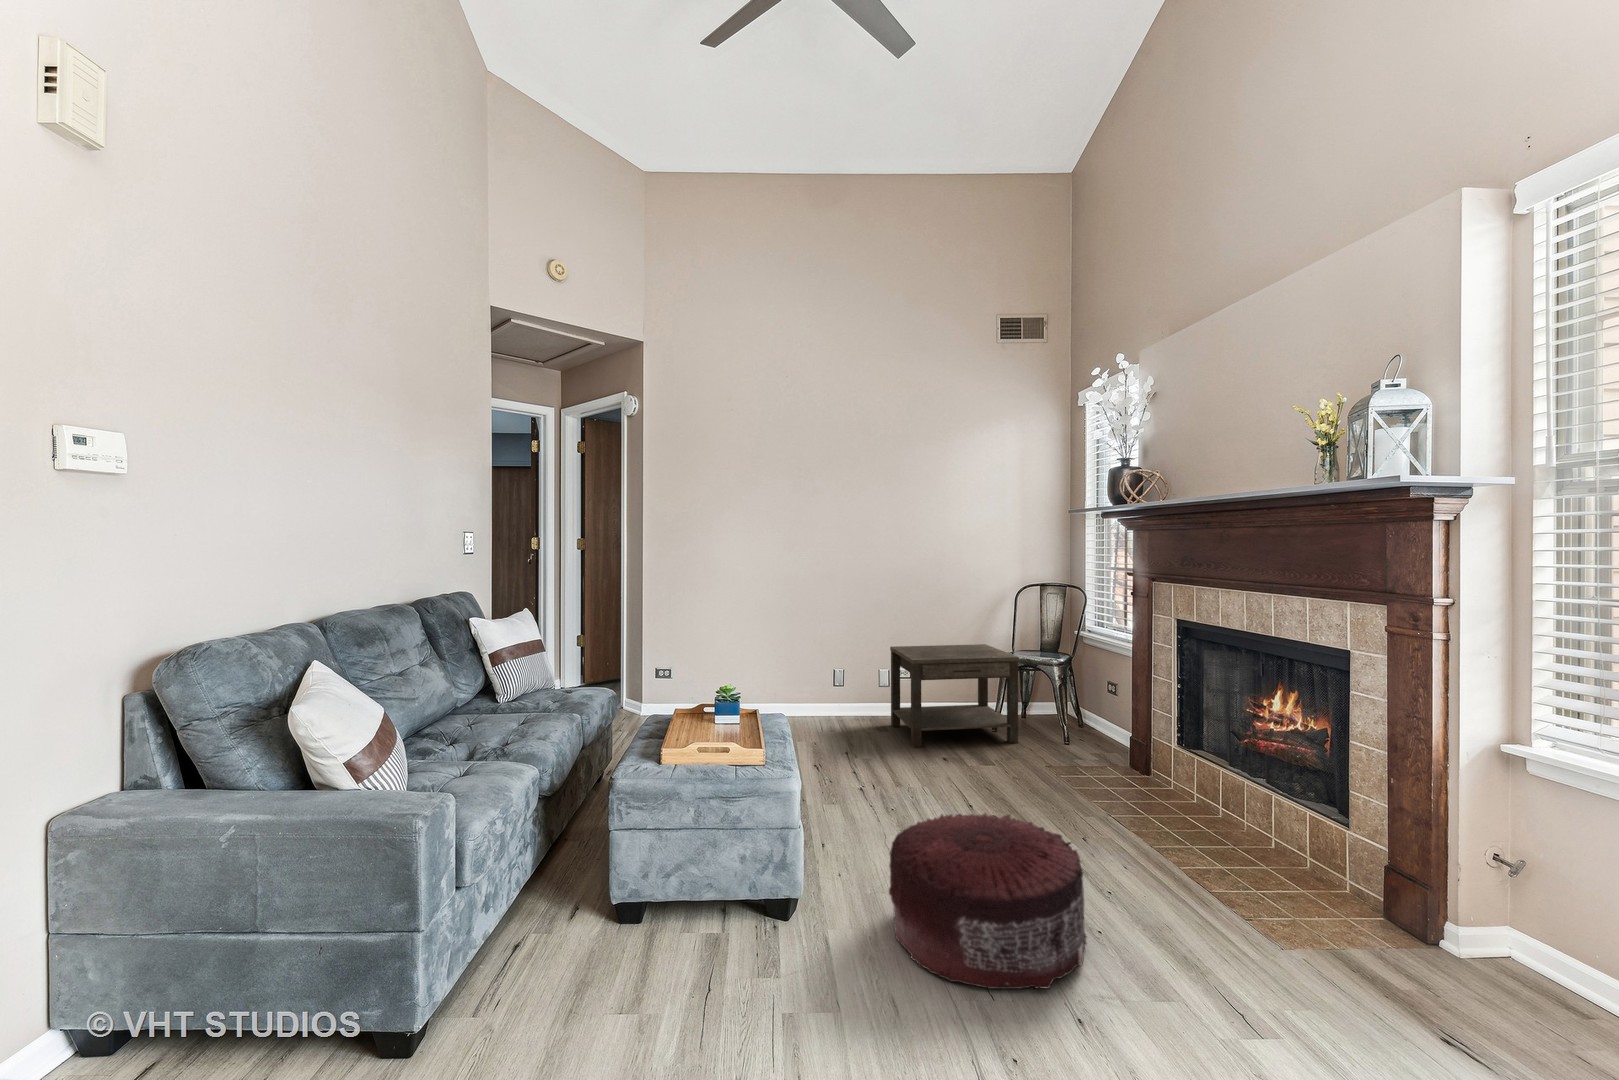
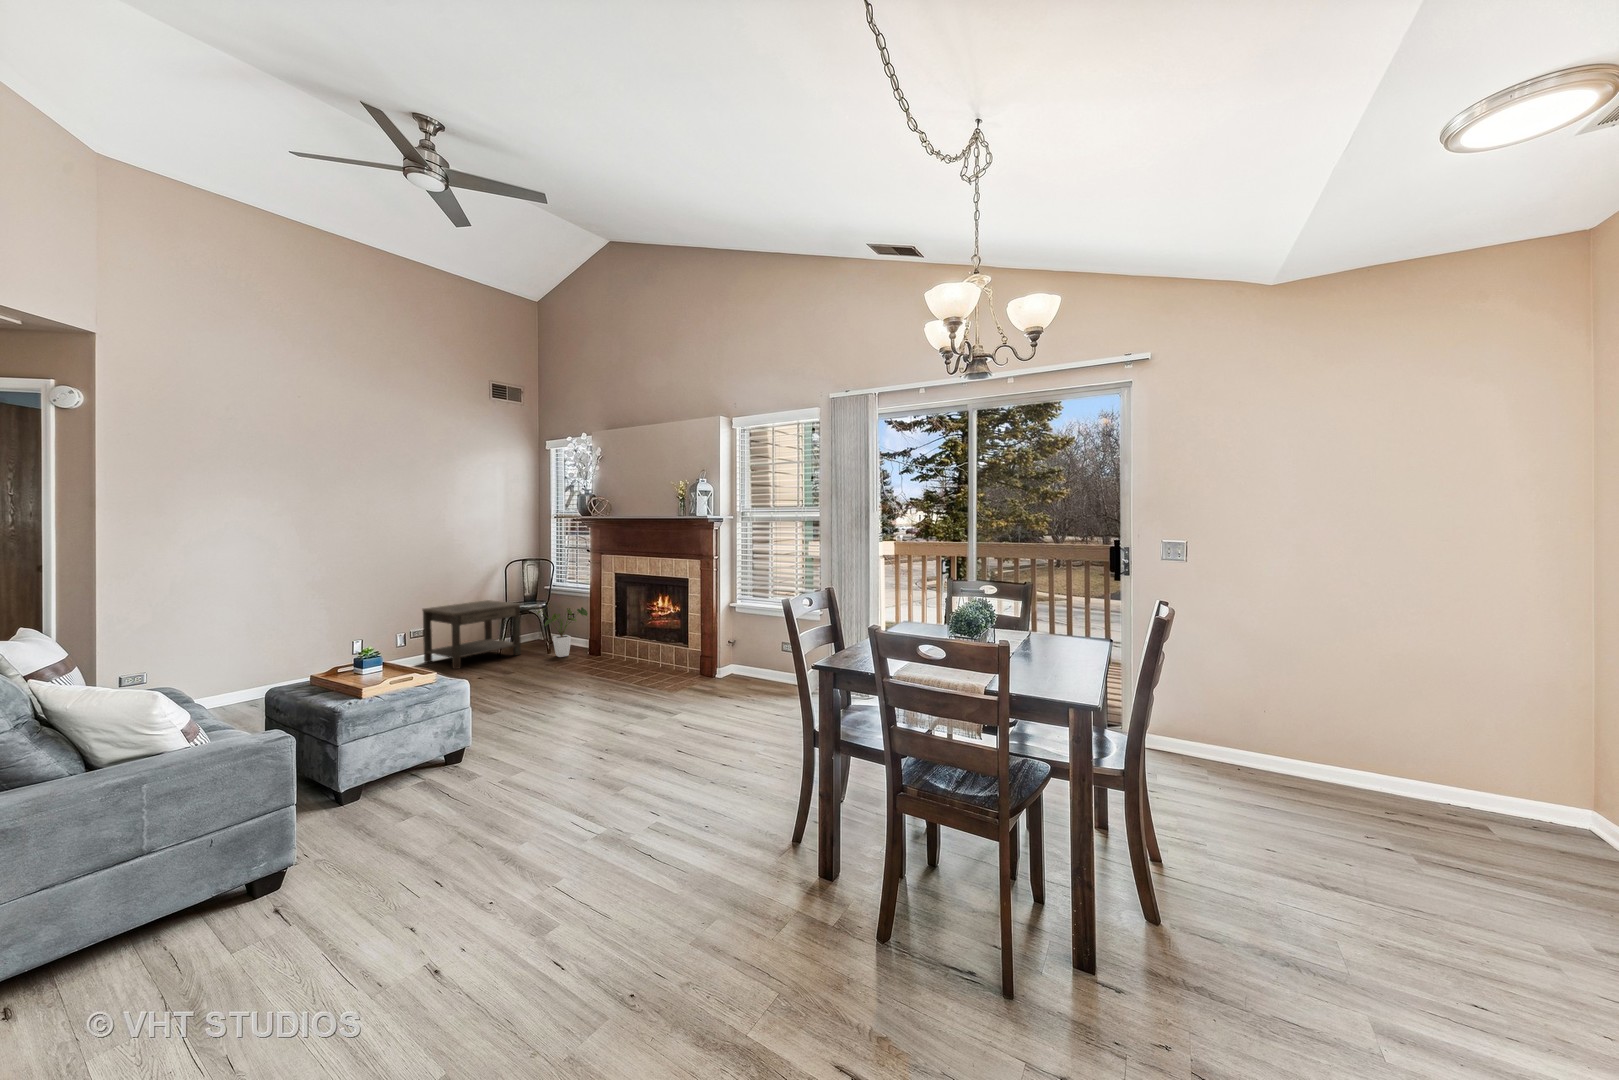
house plant: none [1037,670,1124,765] -> present [537,607,588,657]
pouf: present [889,813,1087,989] -> none [523,666,613,730]

